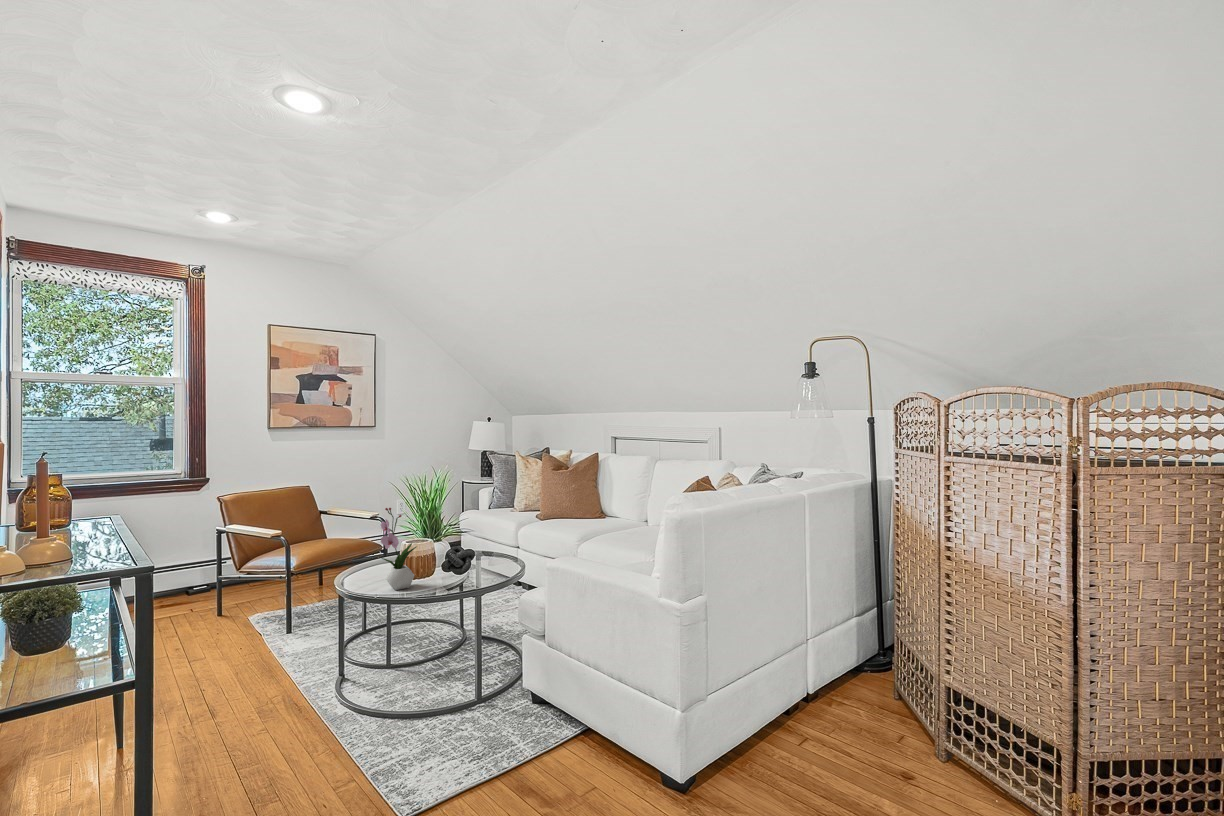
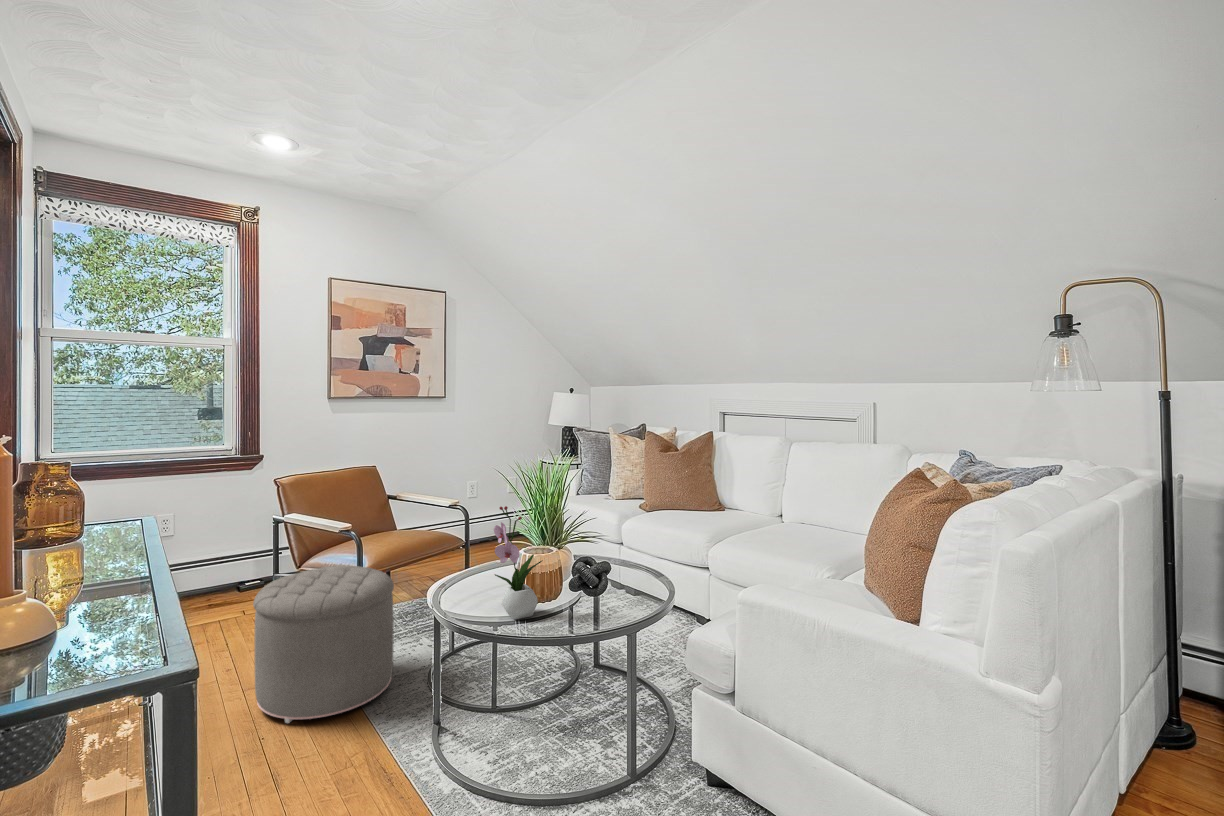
ottoman: none [198,563,313,682] -> present [253,566,394,723]

